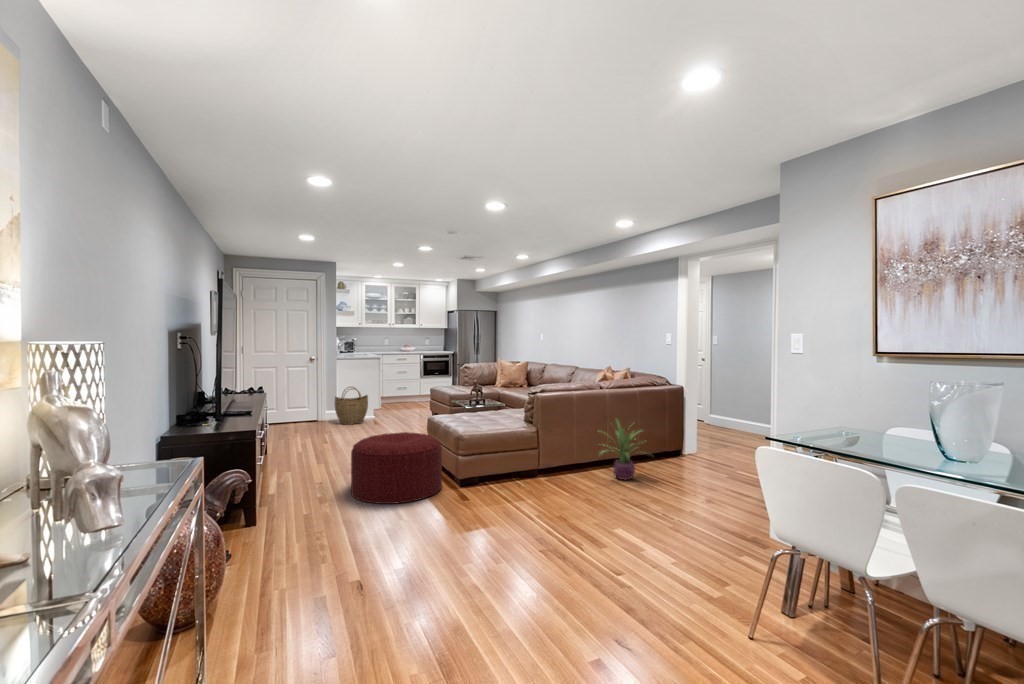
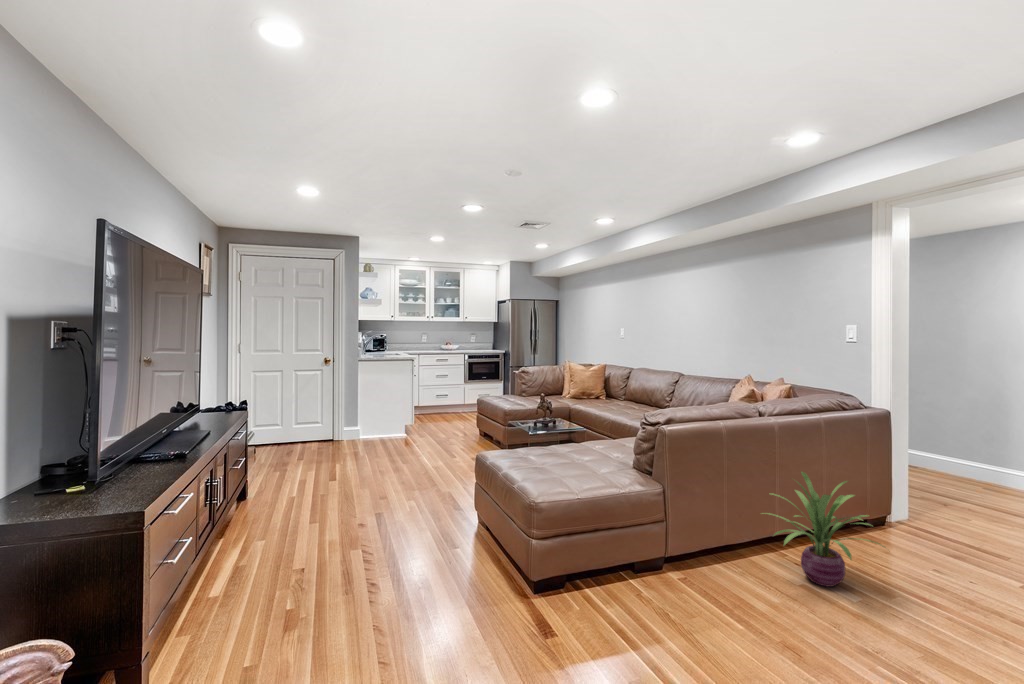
woven basket: present [334,386,368,425] -> none [353,397,397,448]
ottoman: present [351,432,442,504] -> none [345,488,502,640]

